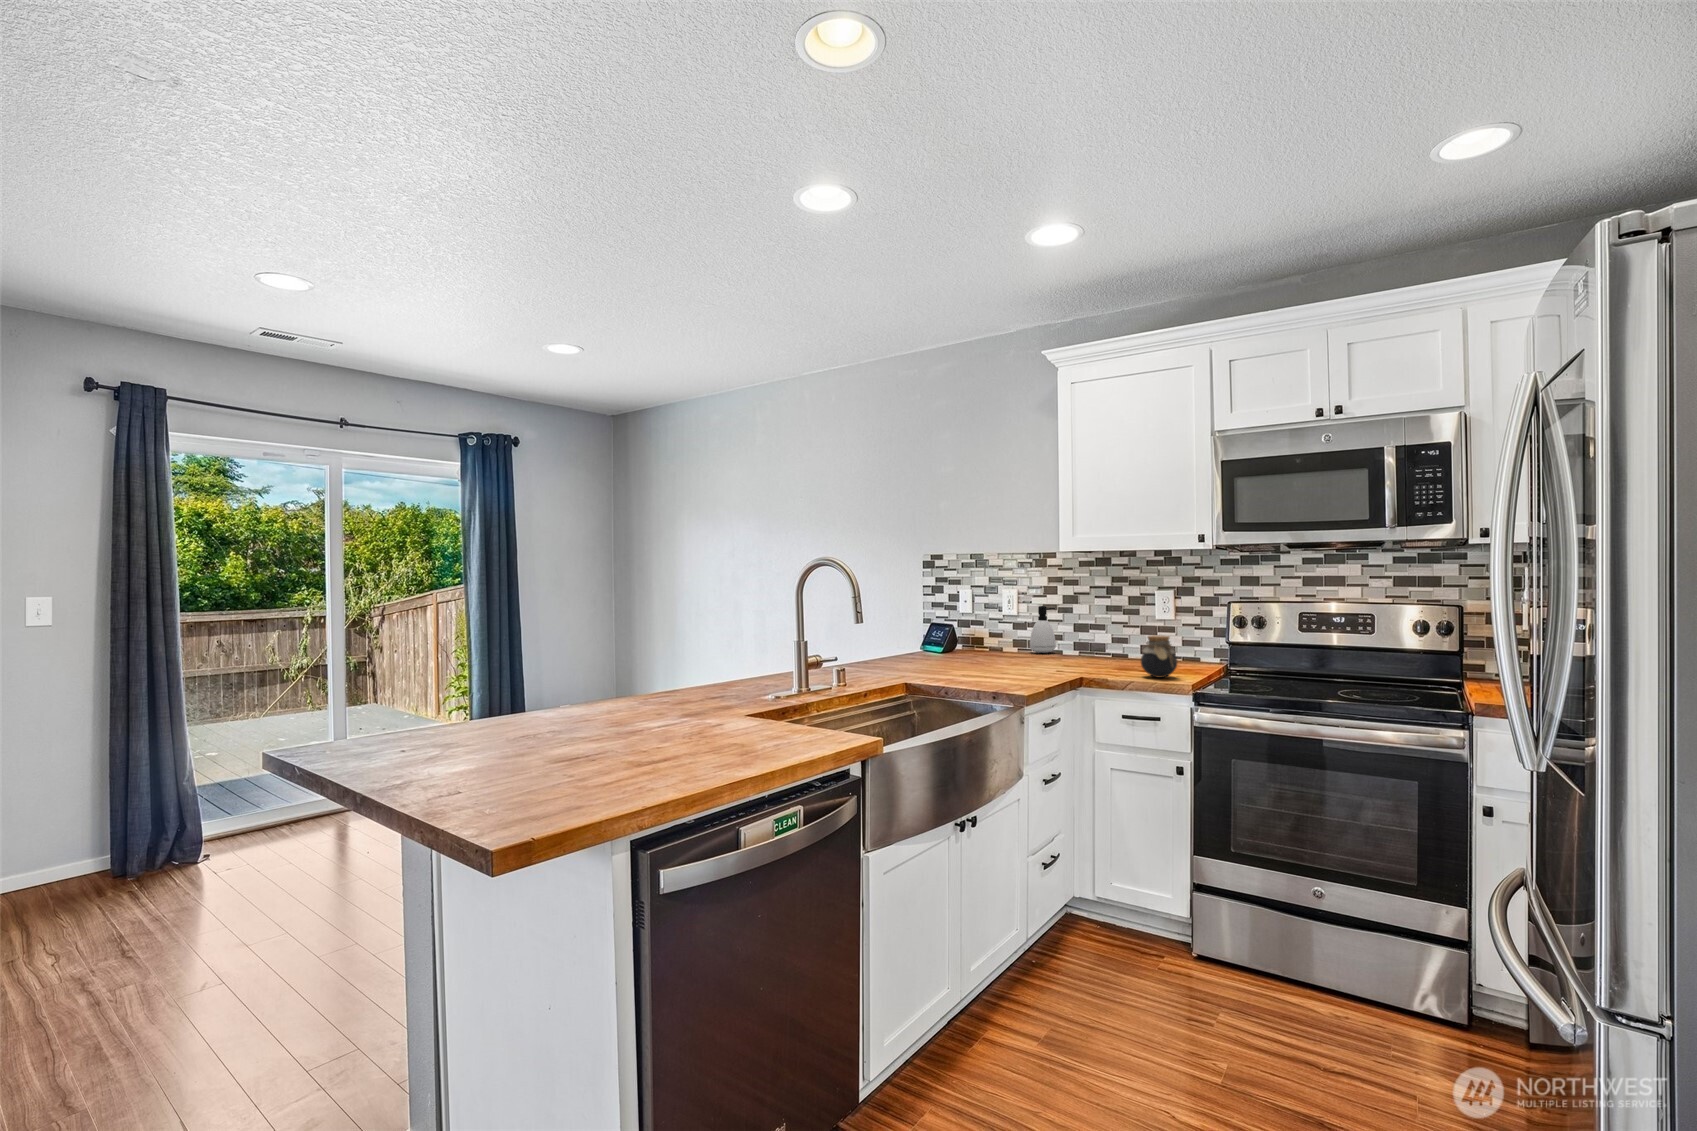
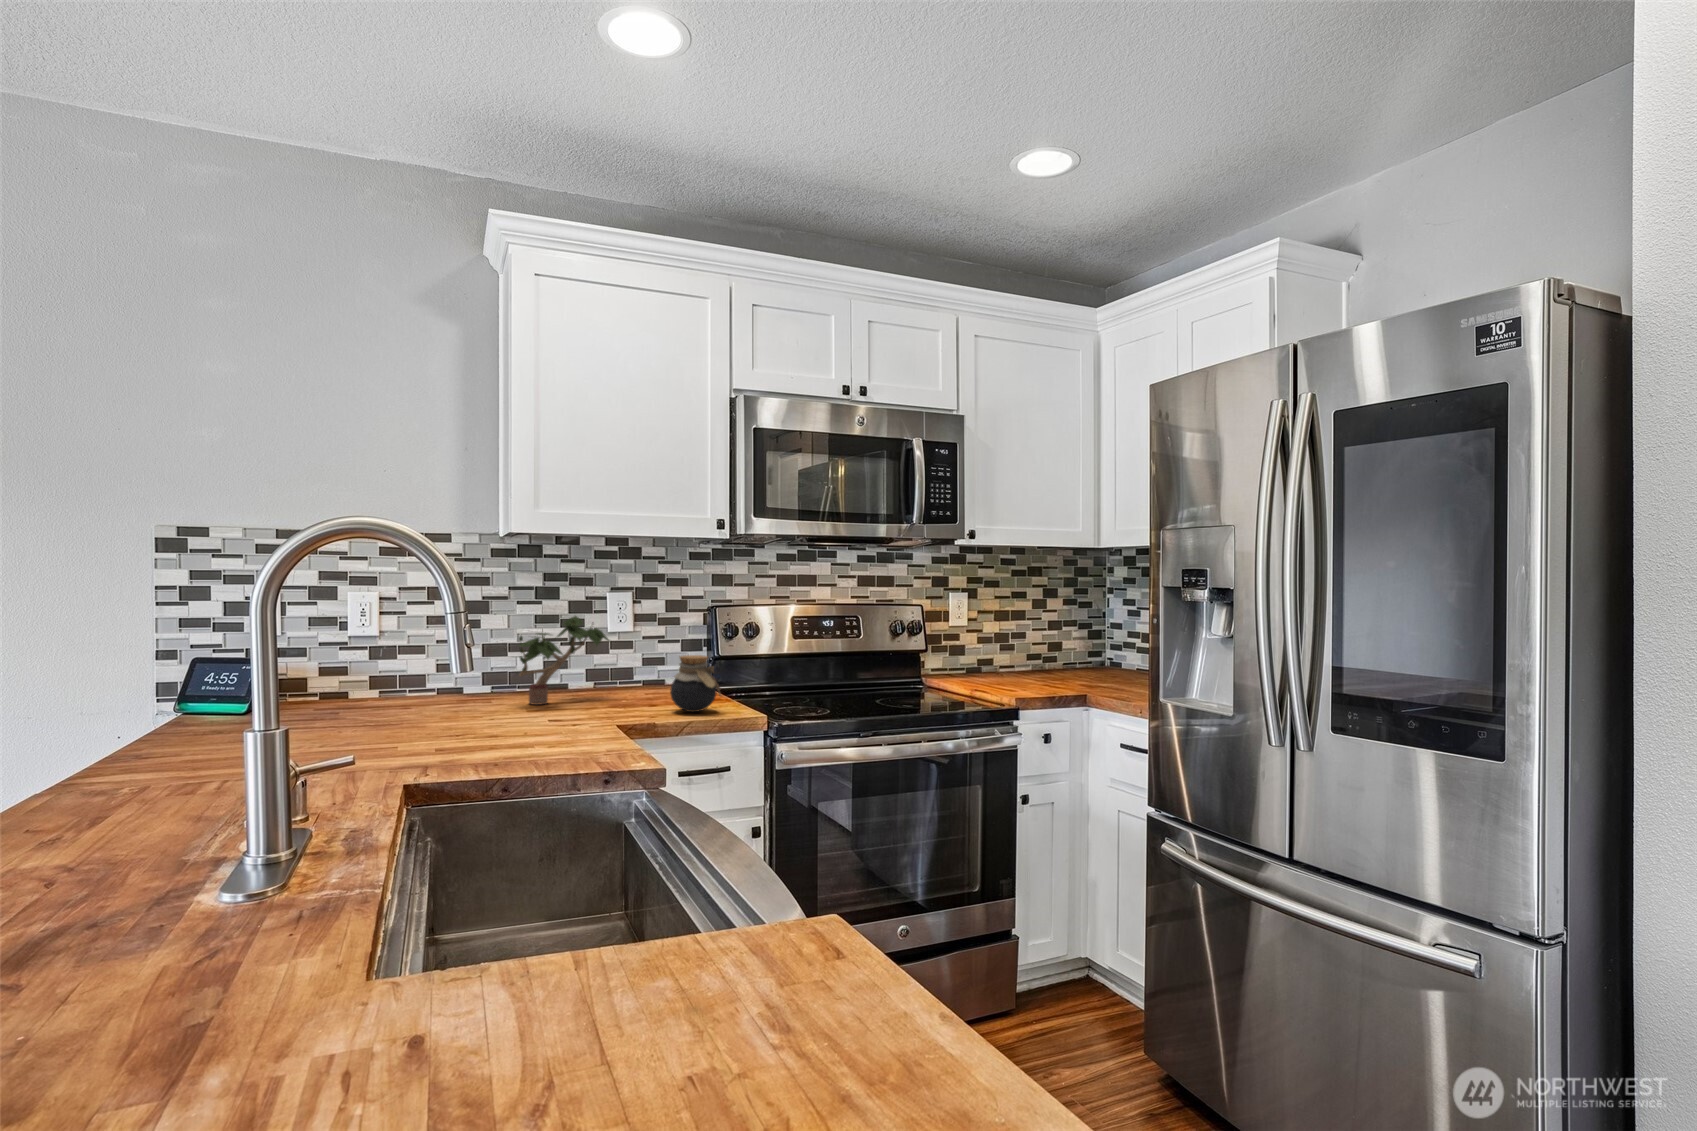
potted plant: none [1056,604,1143,664] -> present [519,616,609,705]
soap dispenser: present [1030,606,1056,653] -> none [408,618,451,693]

